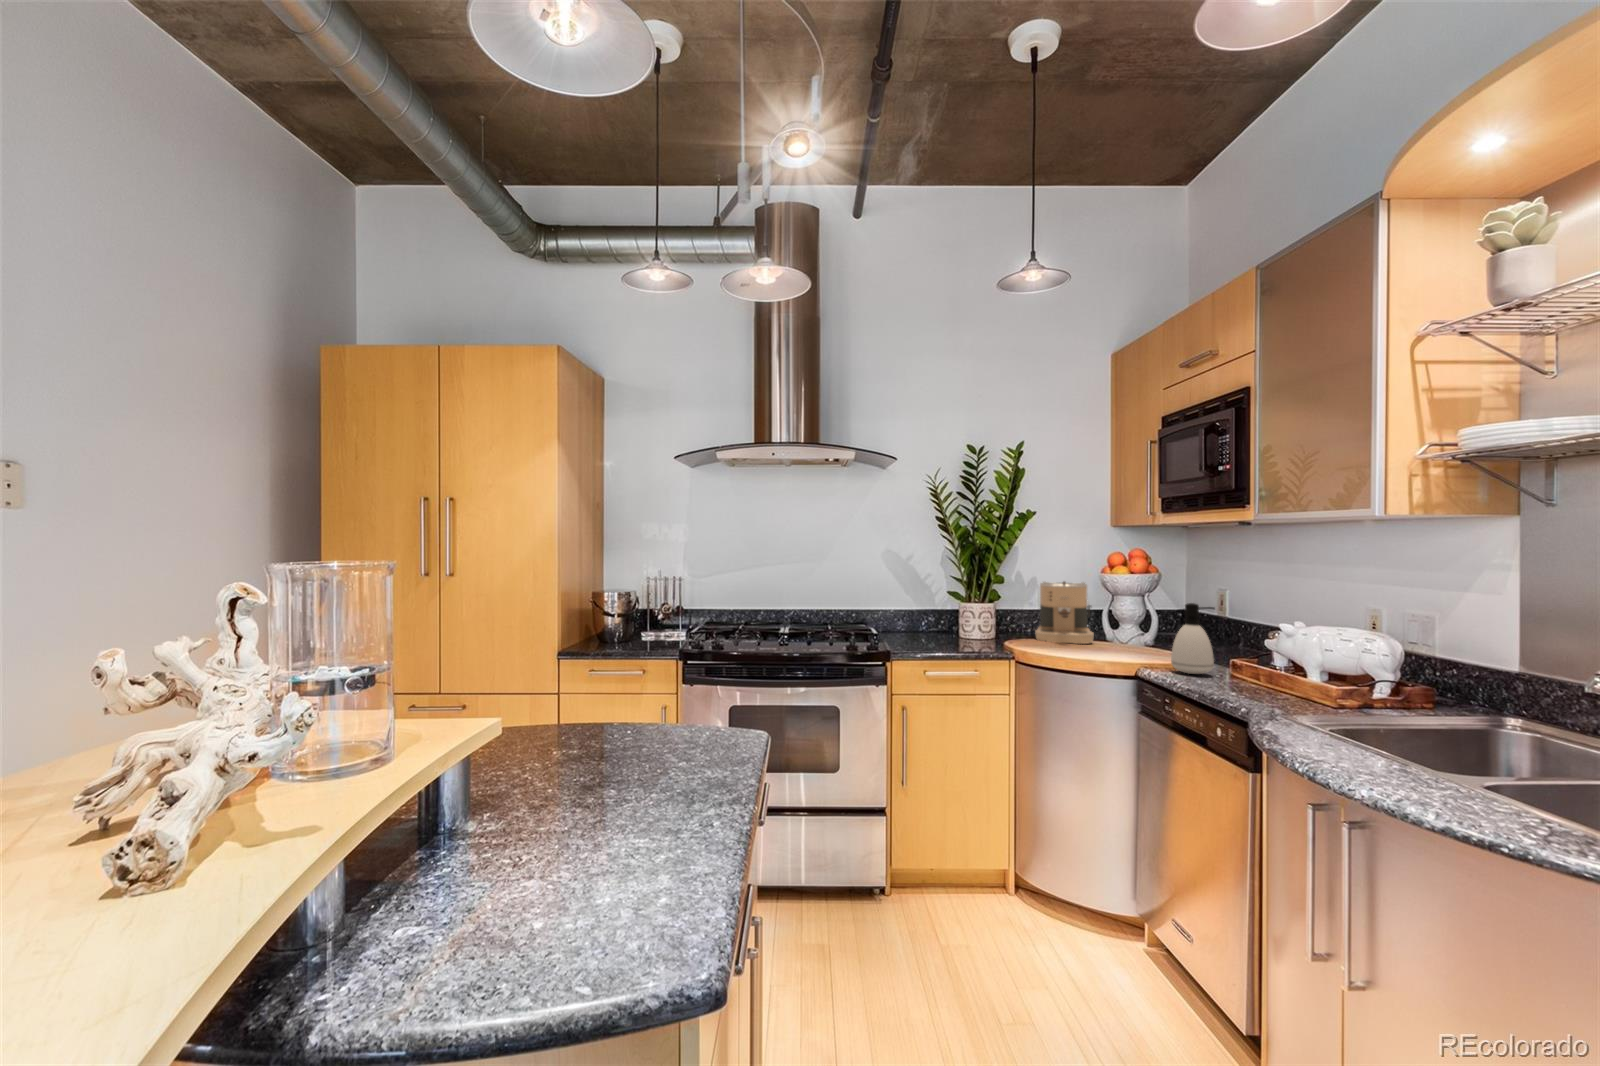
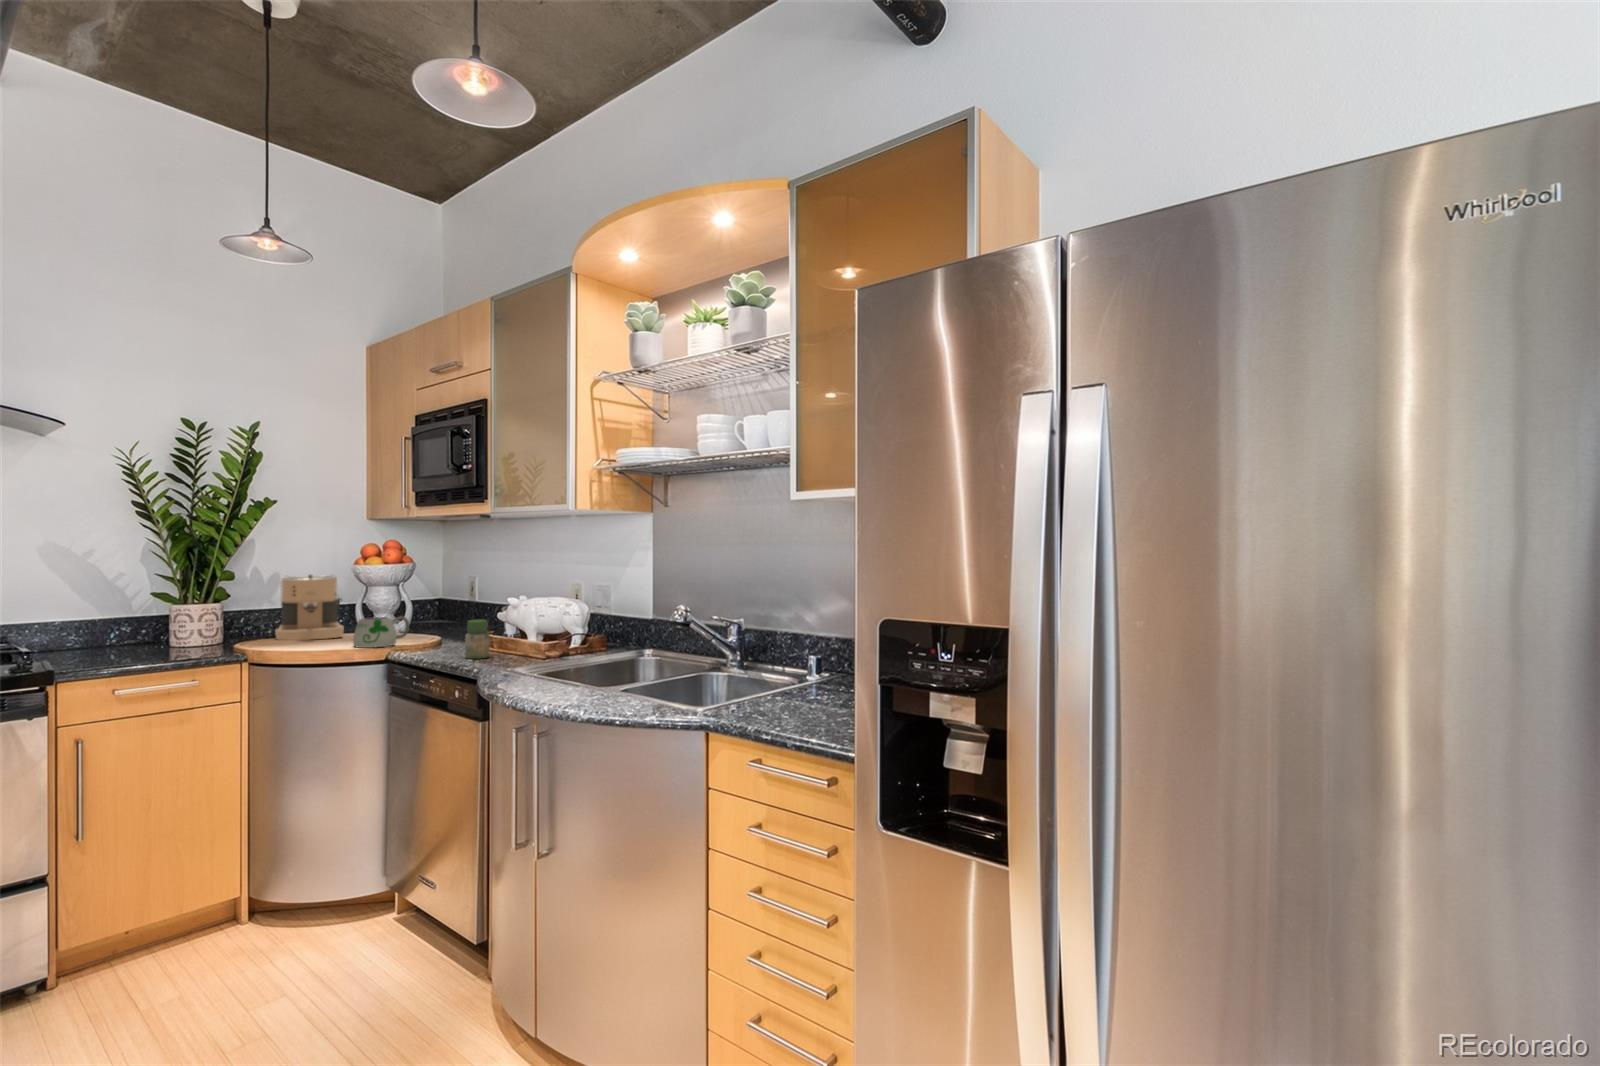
soap dispenser: present [1171,603,1215,674] -> none [419,587,458,651]
mug: none [1103,629,1159,663] -> present [353,617,409,648]
jar: none [1227,646,1258,693] -> present [465,620,490,659]

